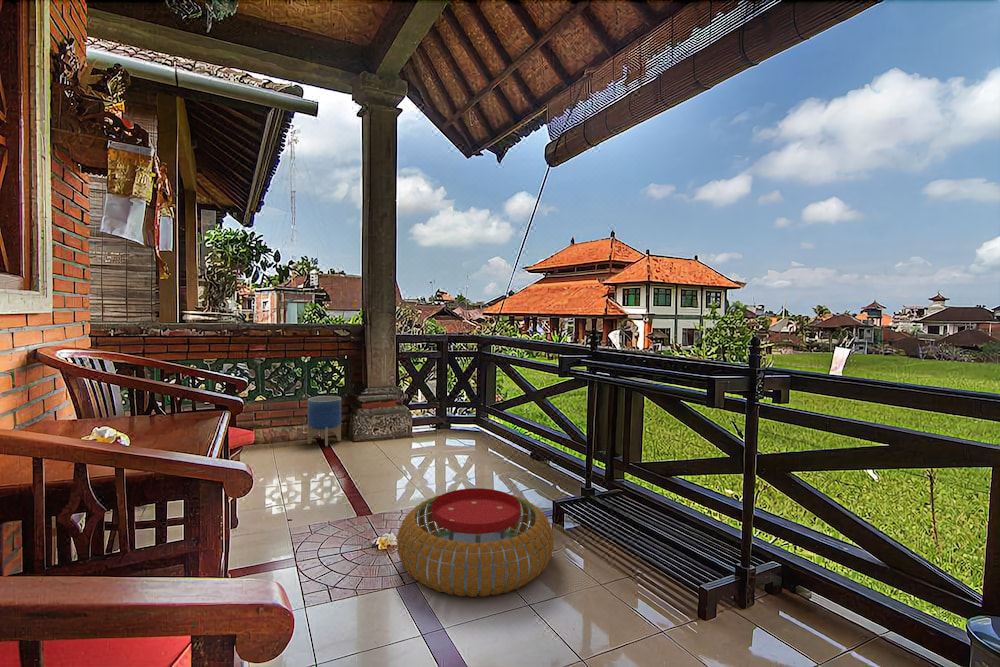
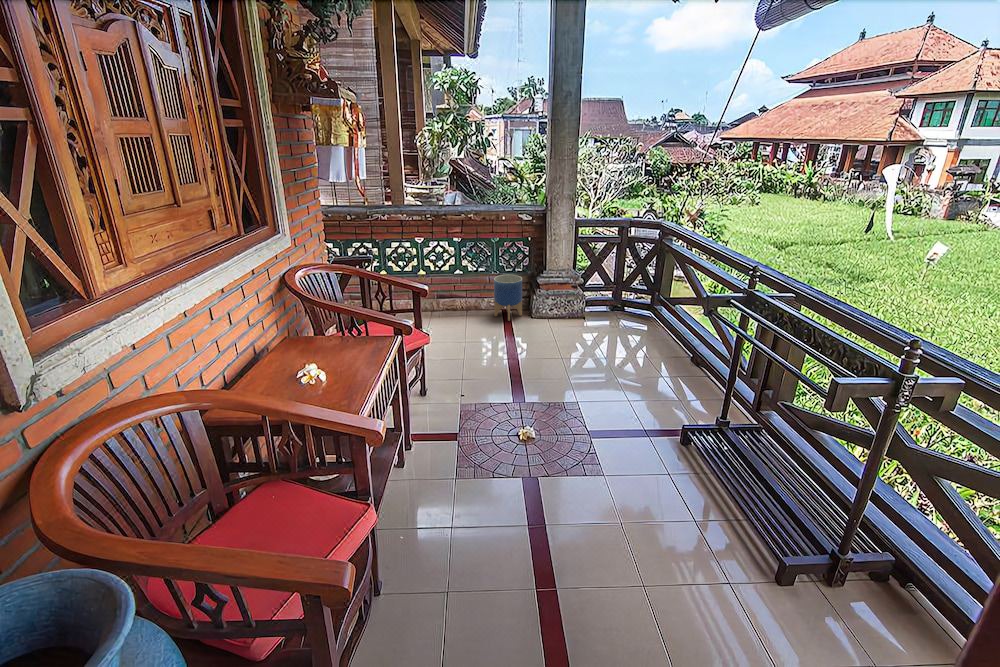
pouf: present [397,488,554,597] -> none [533,406,668,506]

